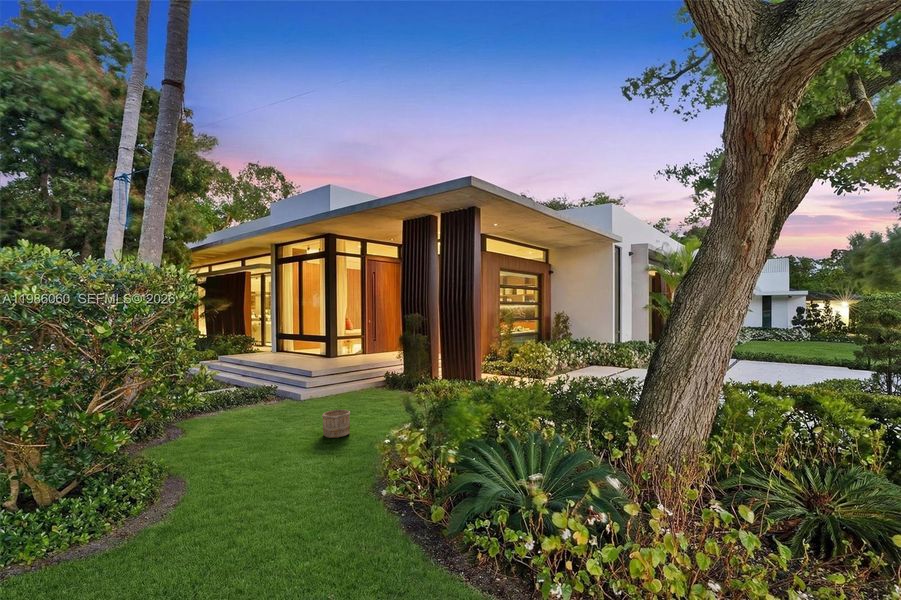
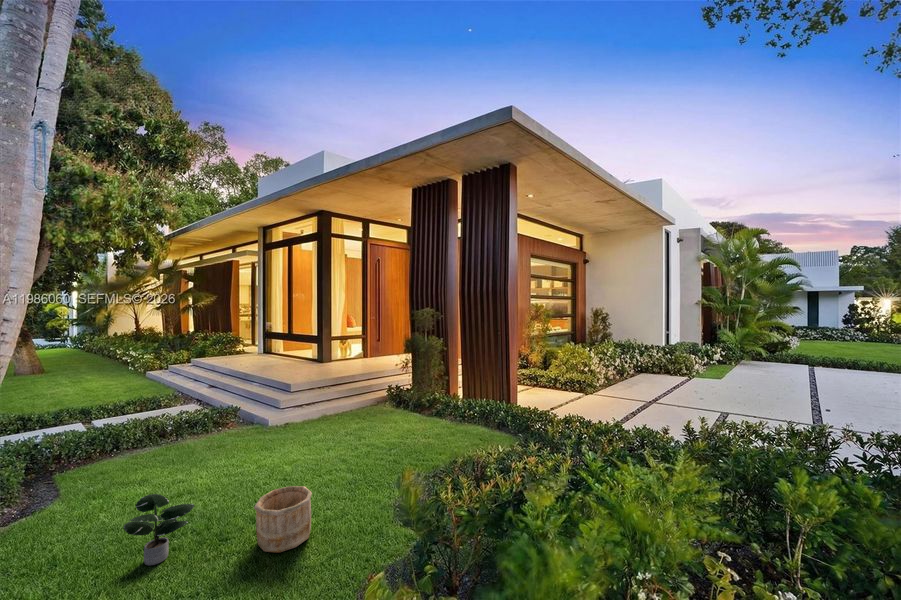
potted plant: none [260,409,291,442] -> present [124,494,194,565]

